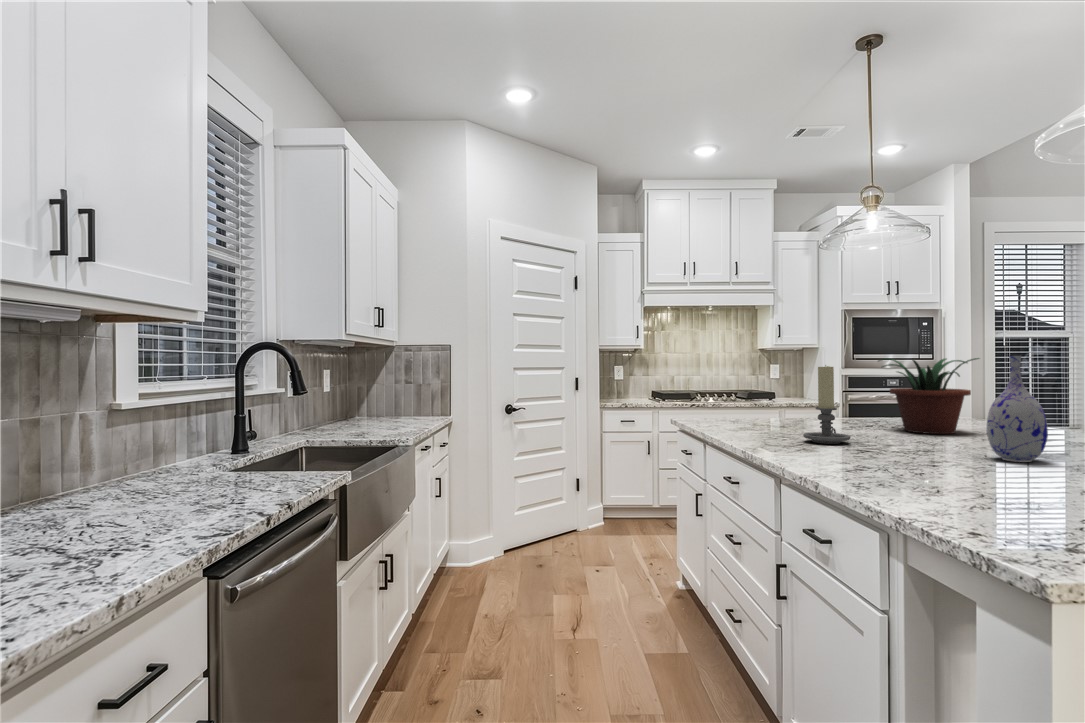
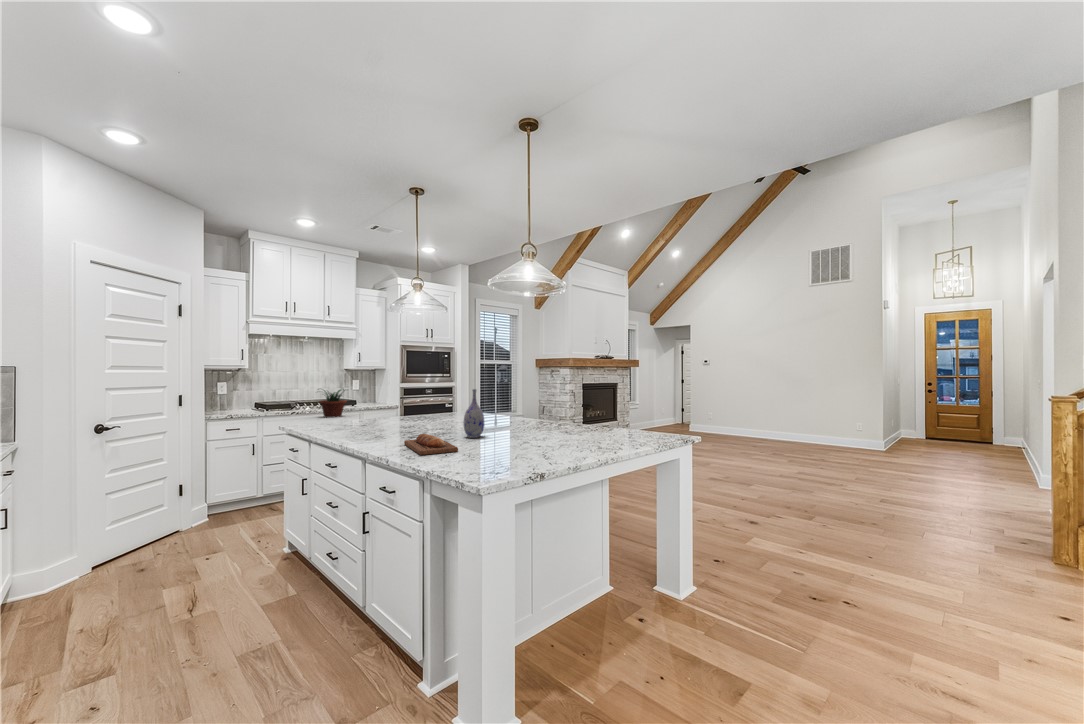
potted plant: present [878,358,979,434] -> present [319,389,347,418]
candle holder: present [803,365,851,444] -> none [380,392,405,437]
bread loaf: none [848,441,983,486] -> present [404,434,458,455]

